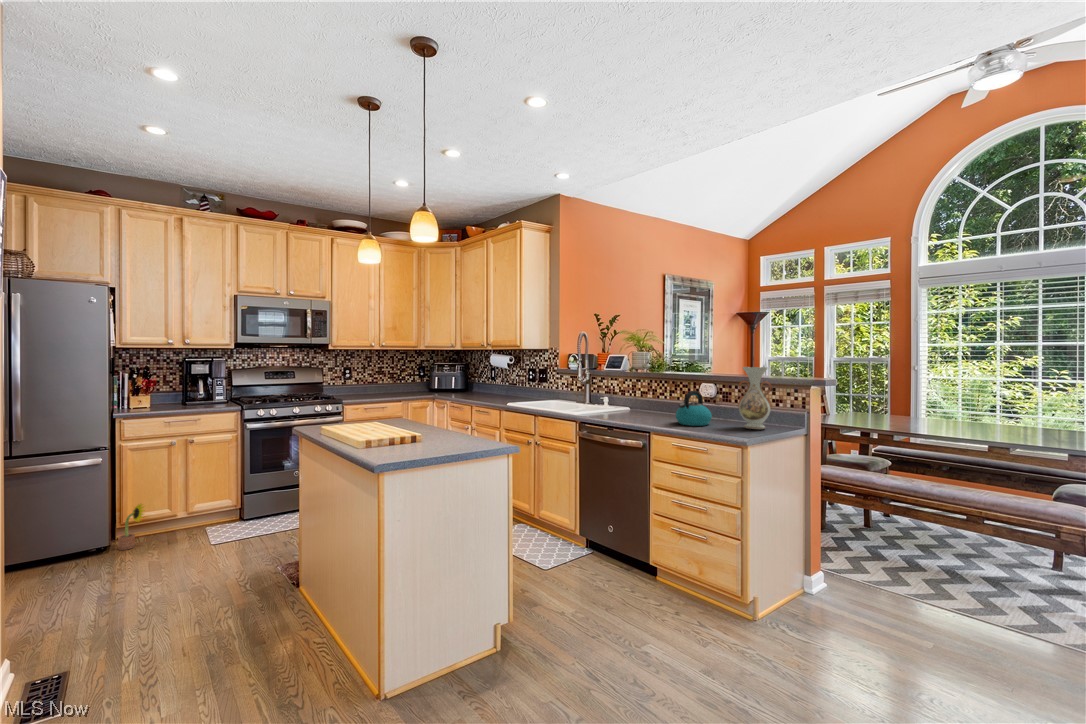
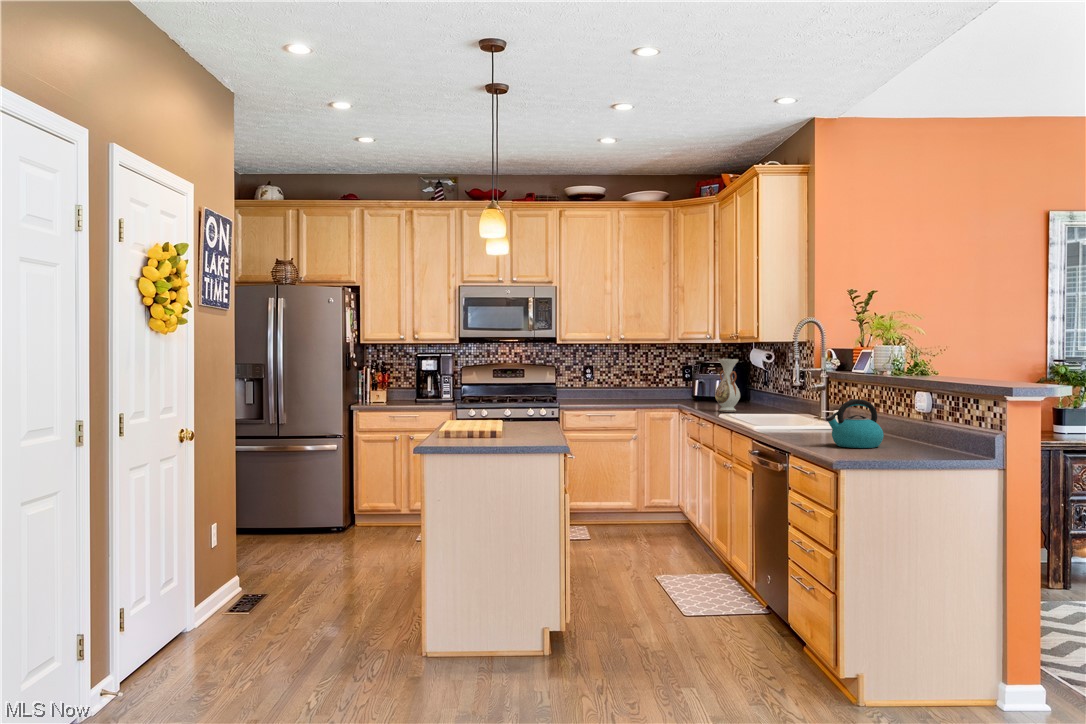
vase: present [738,367,772,429] -> present [715,359,740,412]
decorative plant: present [118,504,144,550] -> none [351,490,372,532]

